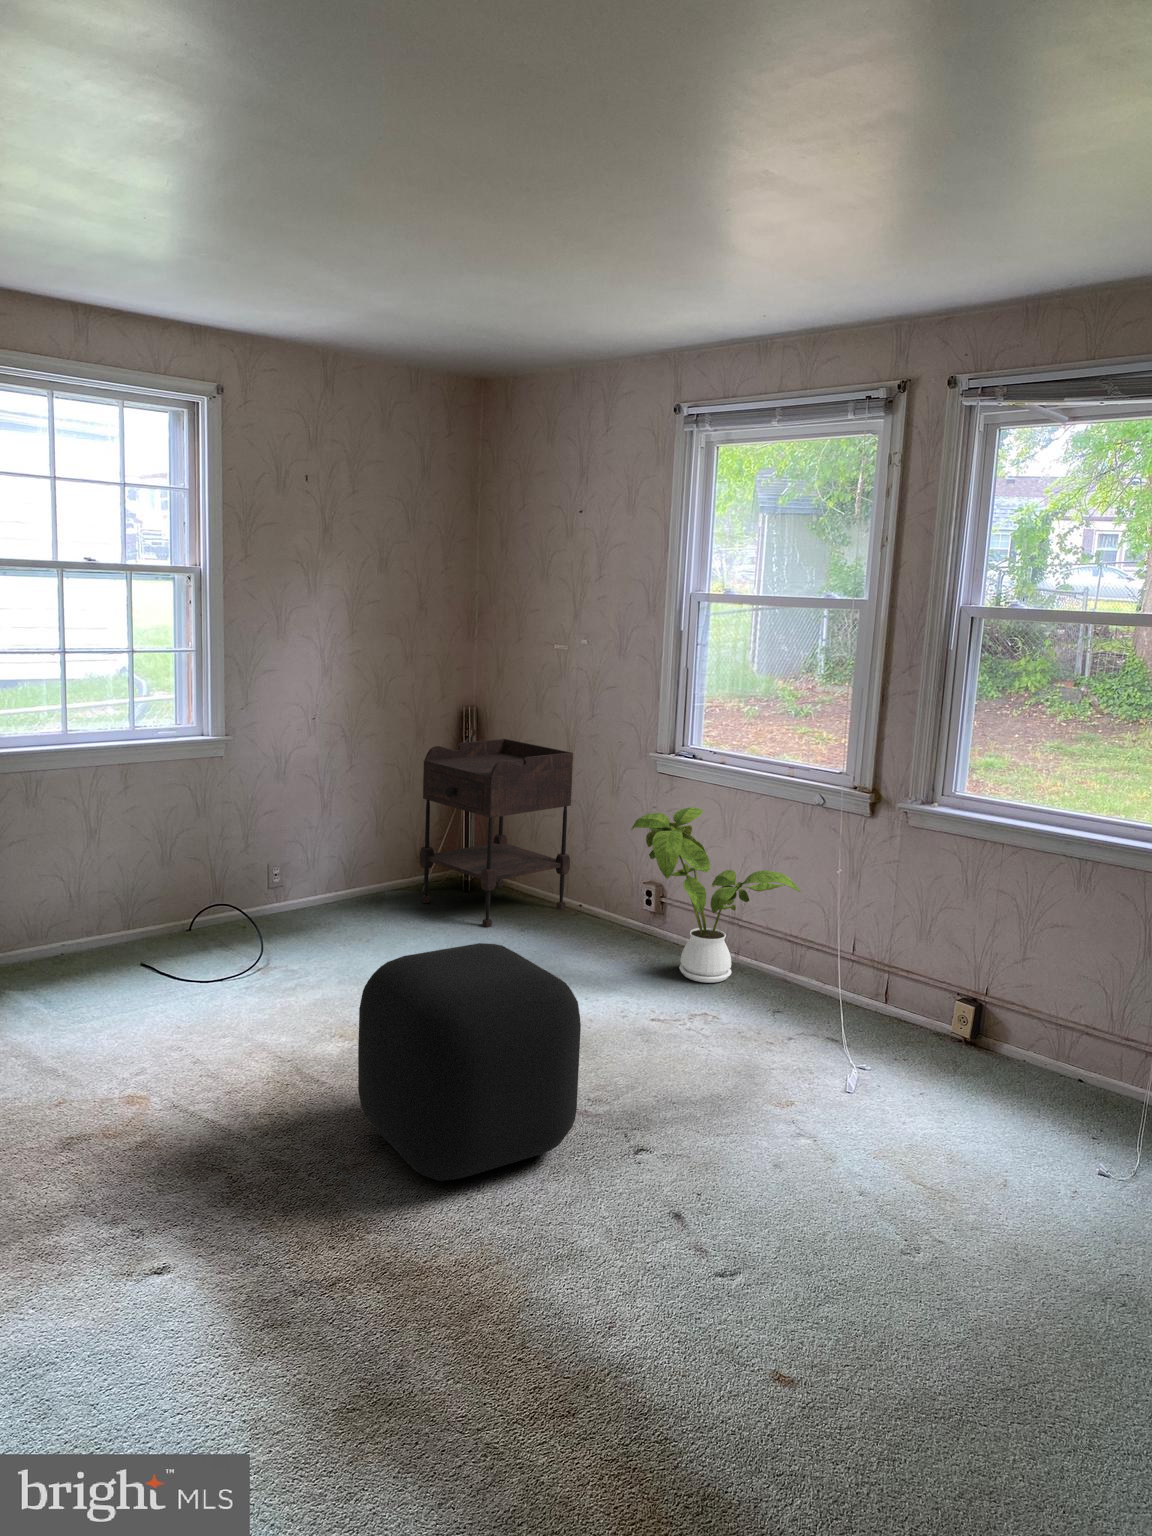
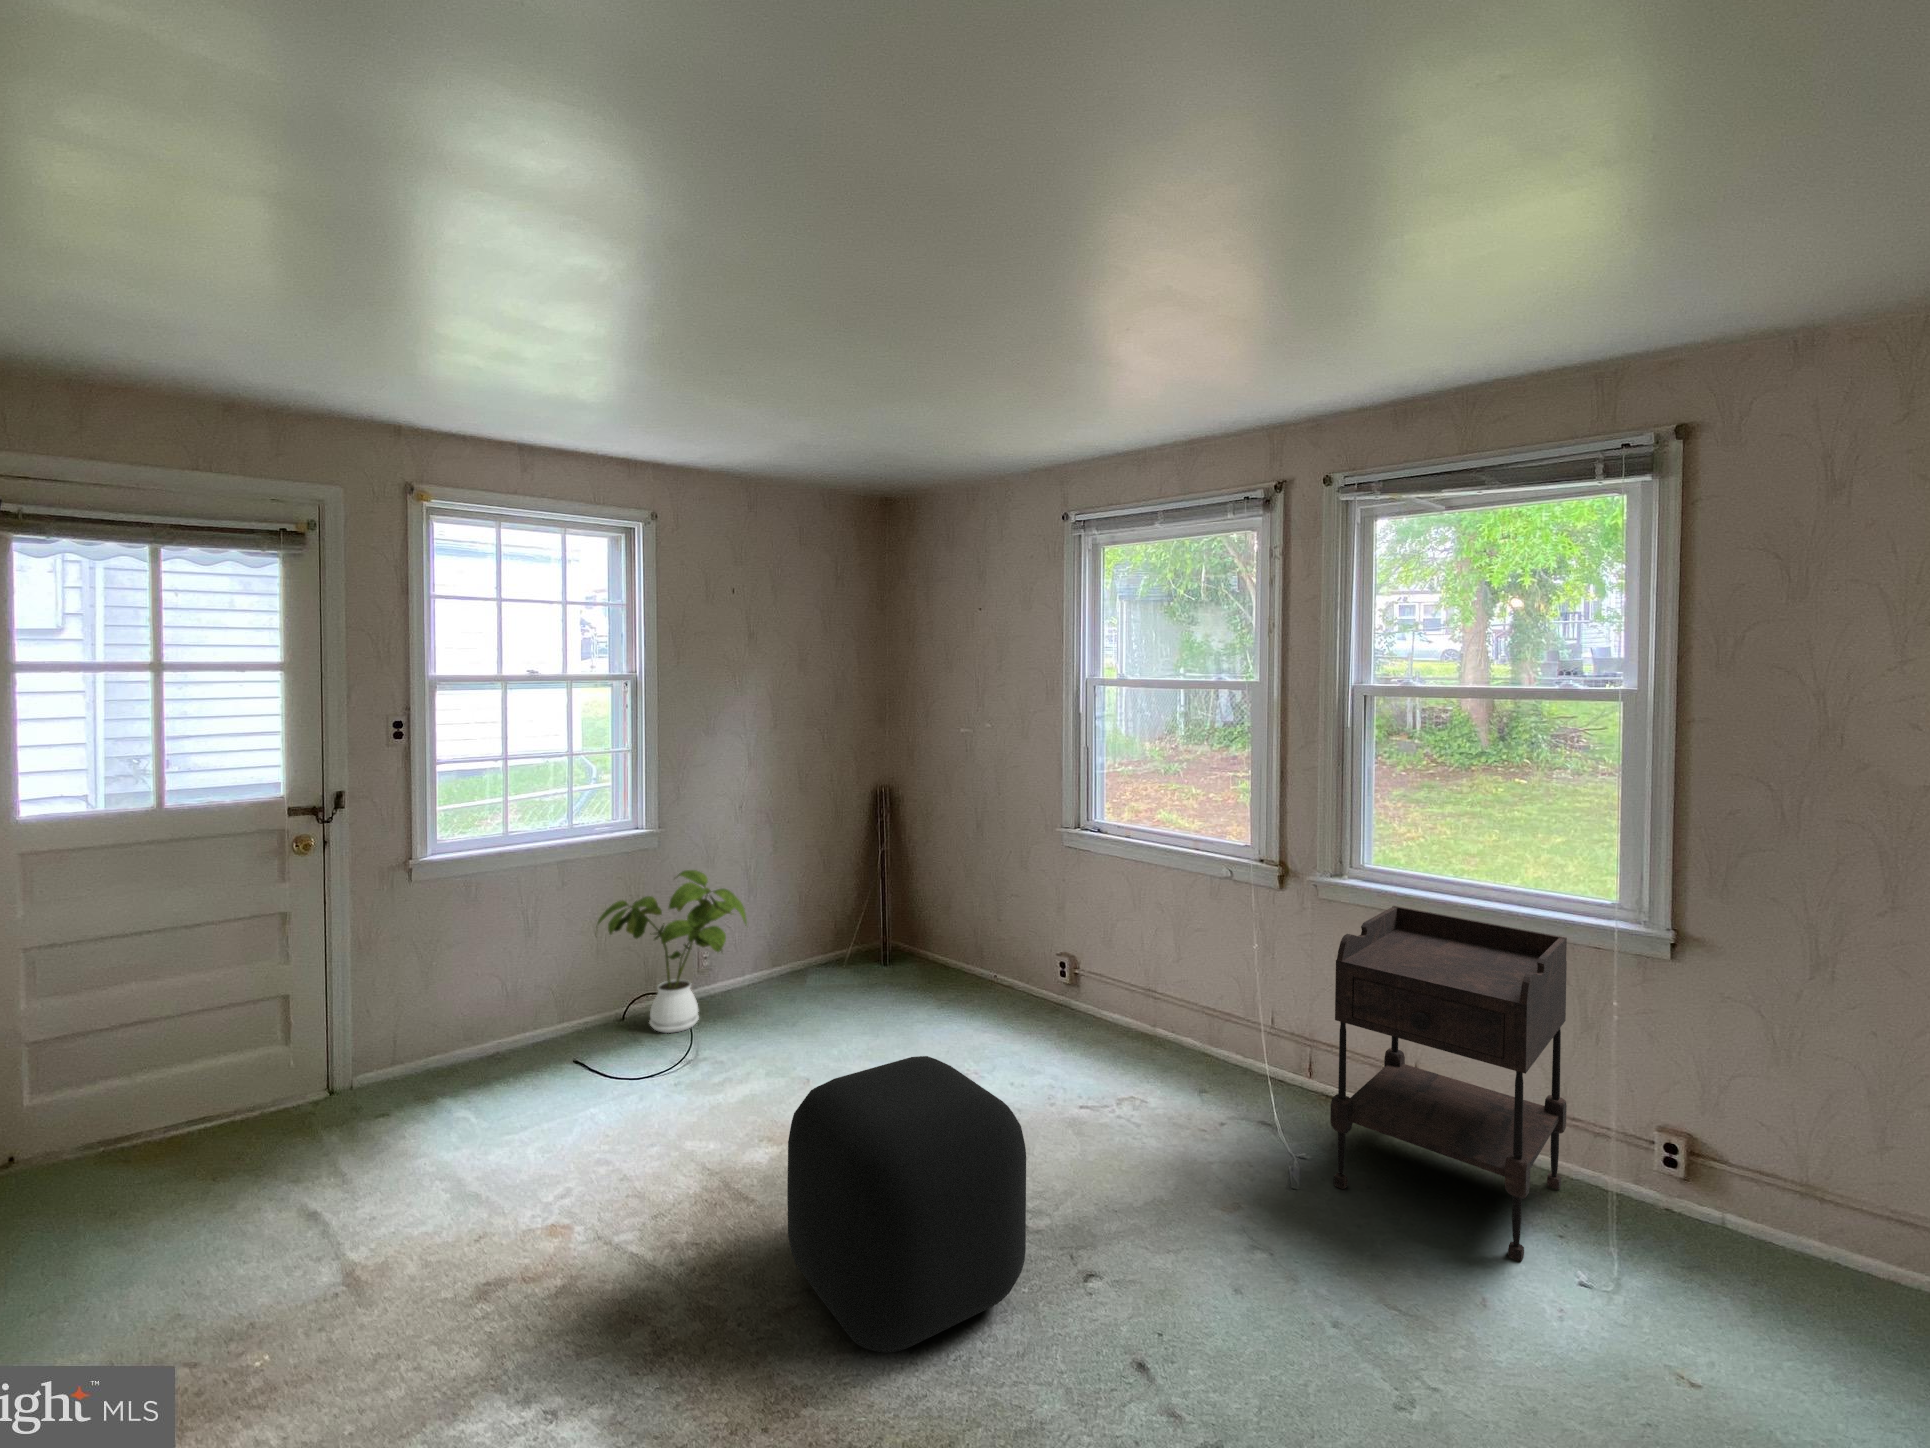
side table: present [420,739,573,928] -> present [1330,906,1567,1261]
house plant: present [631,807,801,983] -> present [596,870,747,1033]

